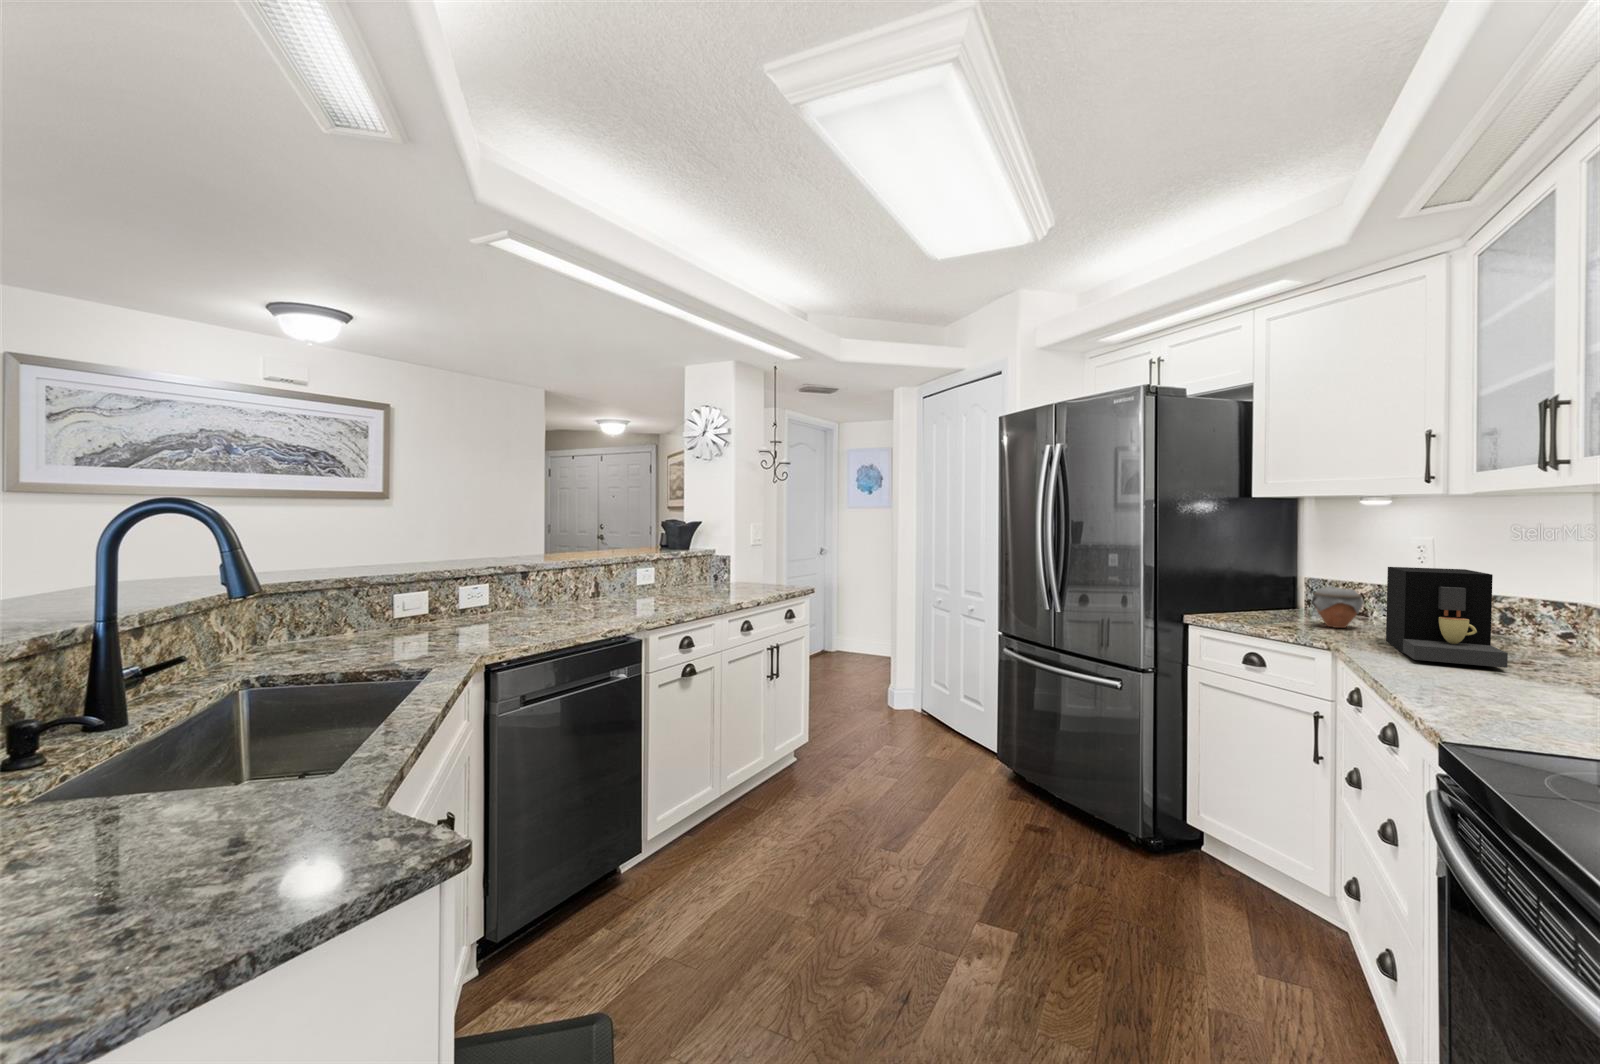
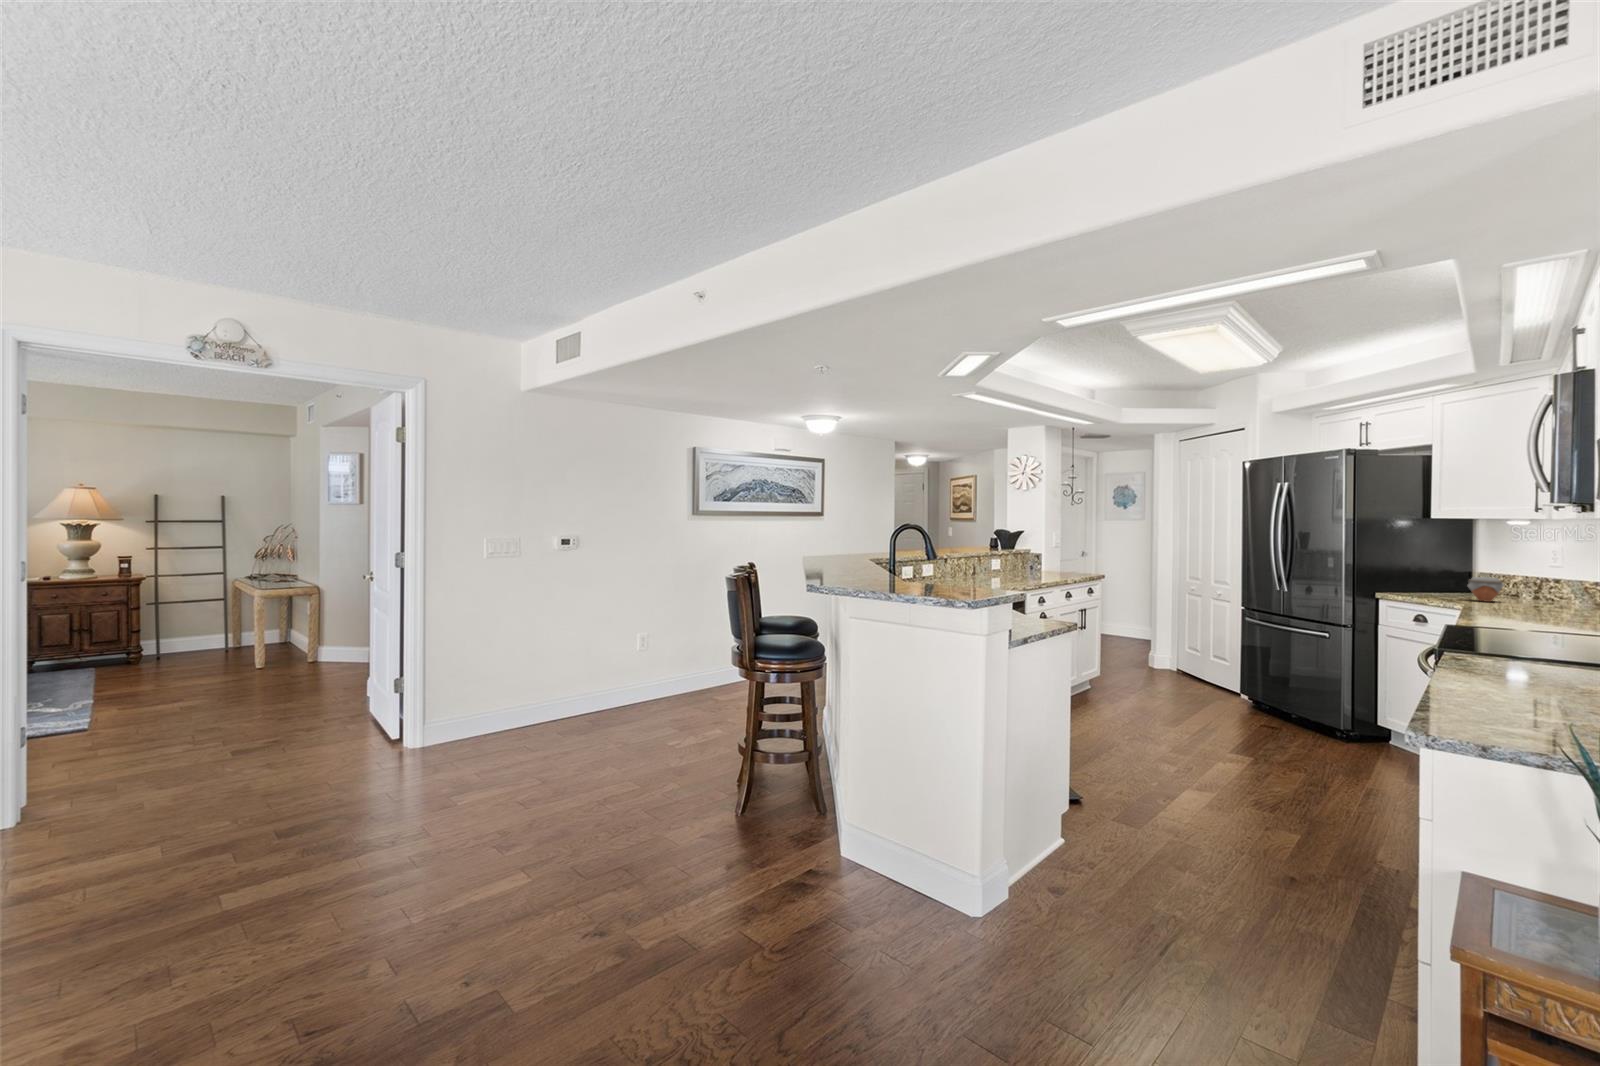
coffee maker: present [1386,567,1508,668] -> none [1505,563,1561,616]

